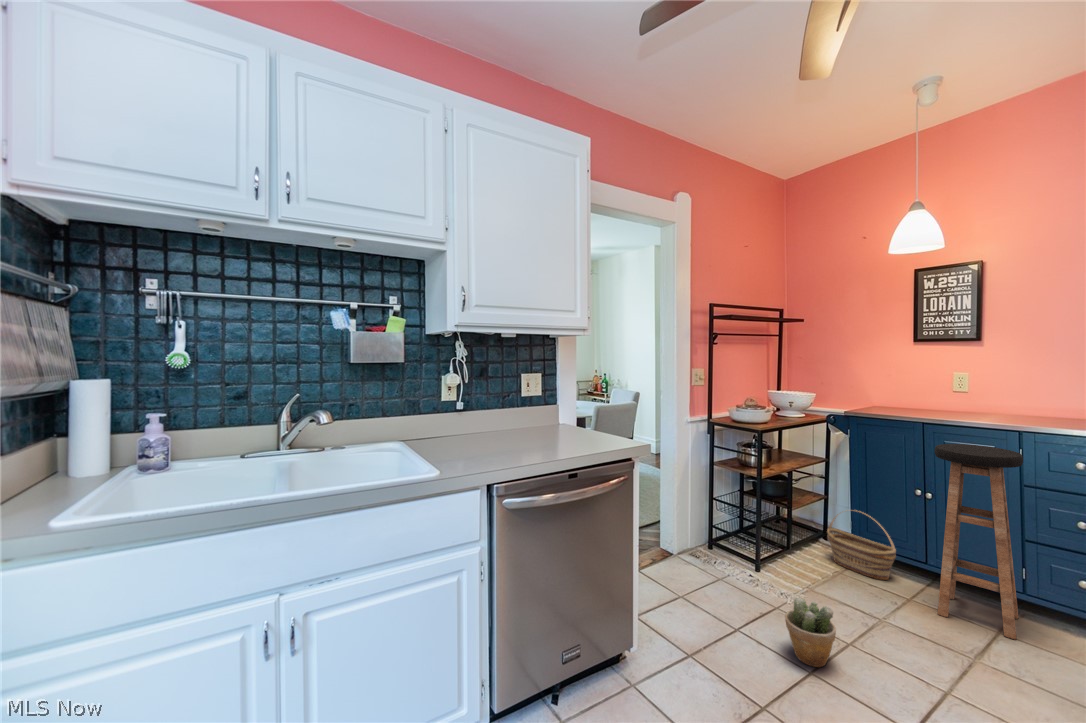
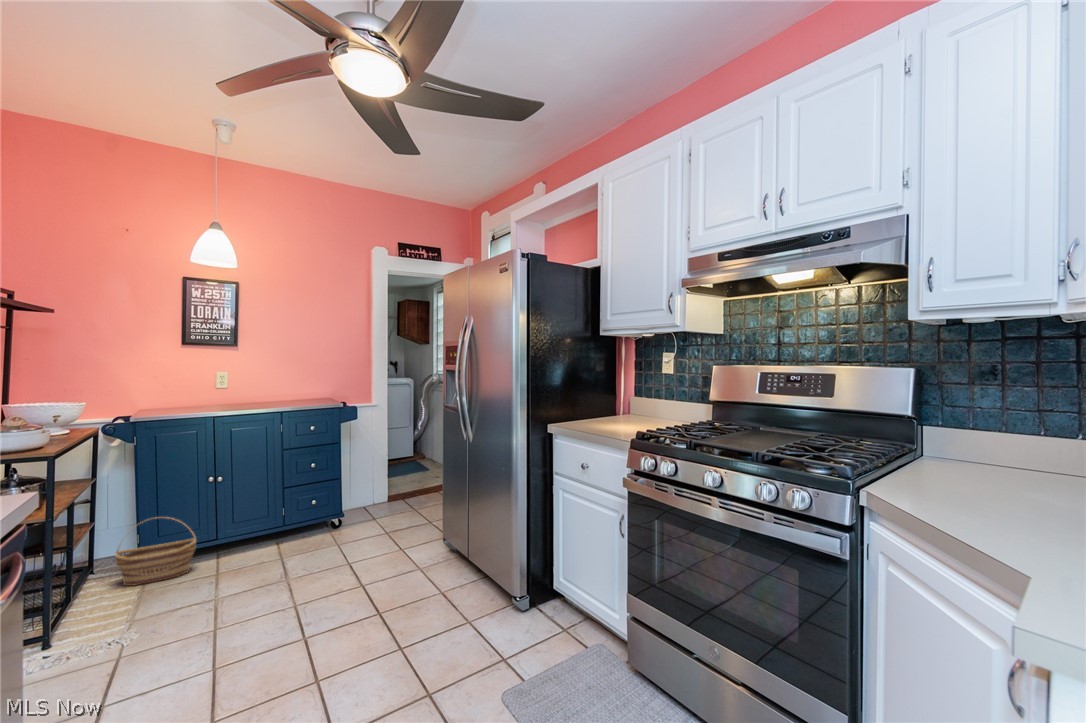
bar stool: present [935,444,1023,640] -> none [235,426,293,571]
potted plant: present [785,598,836,667] -> none [170,596,226,671]

